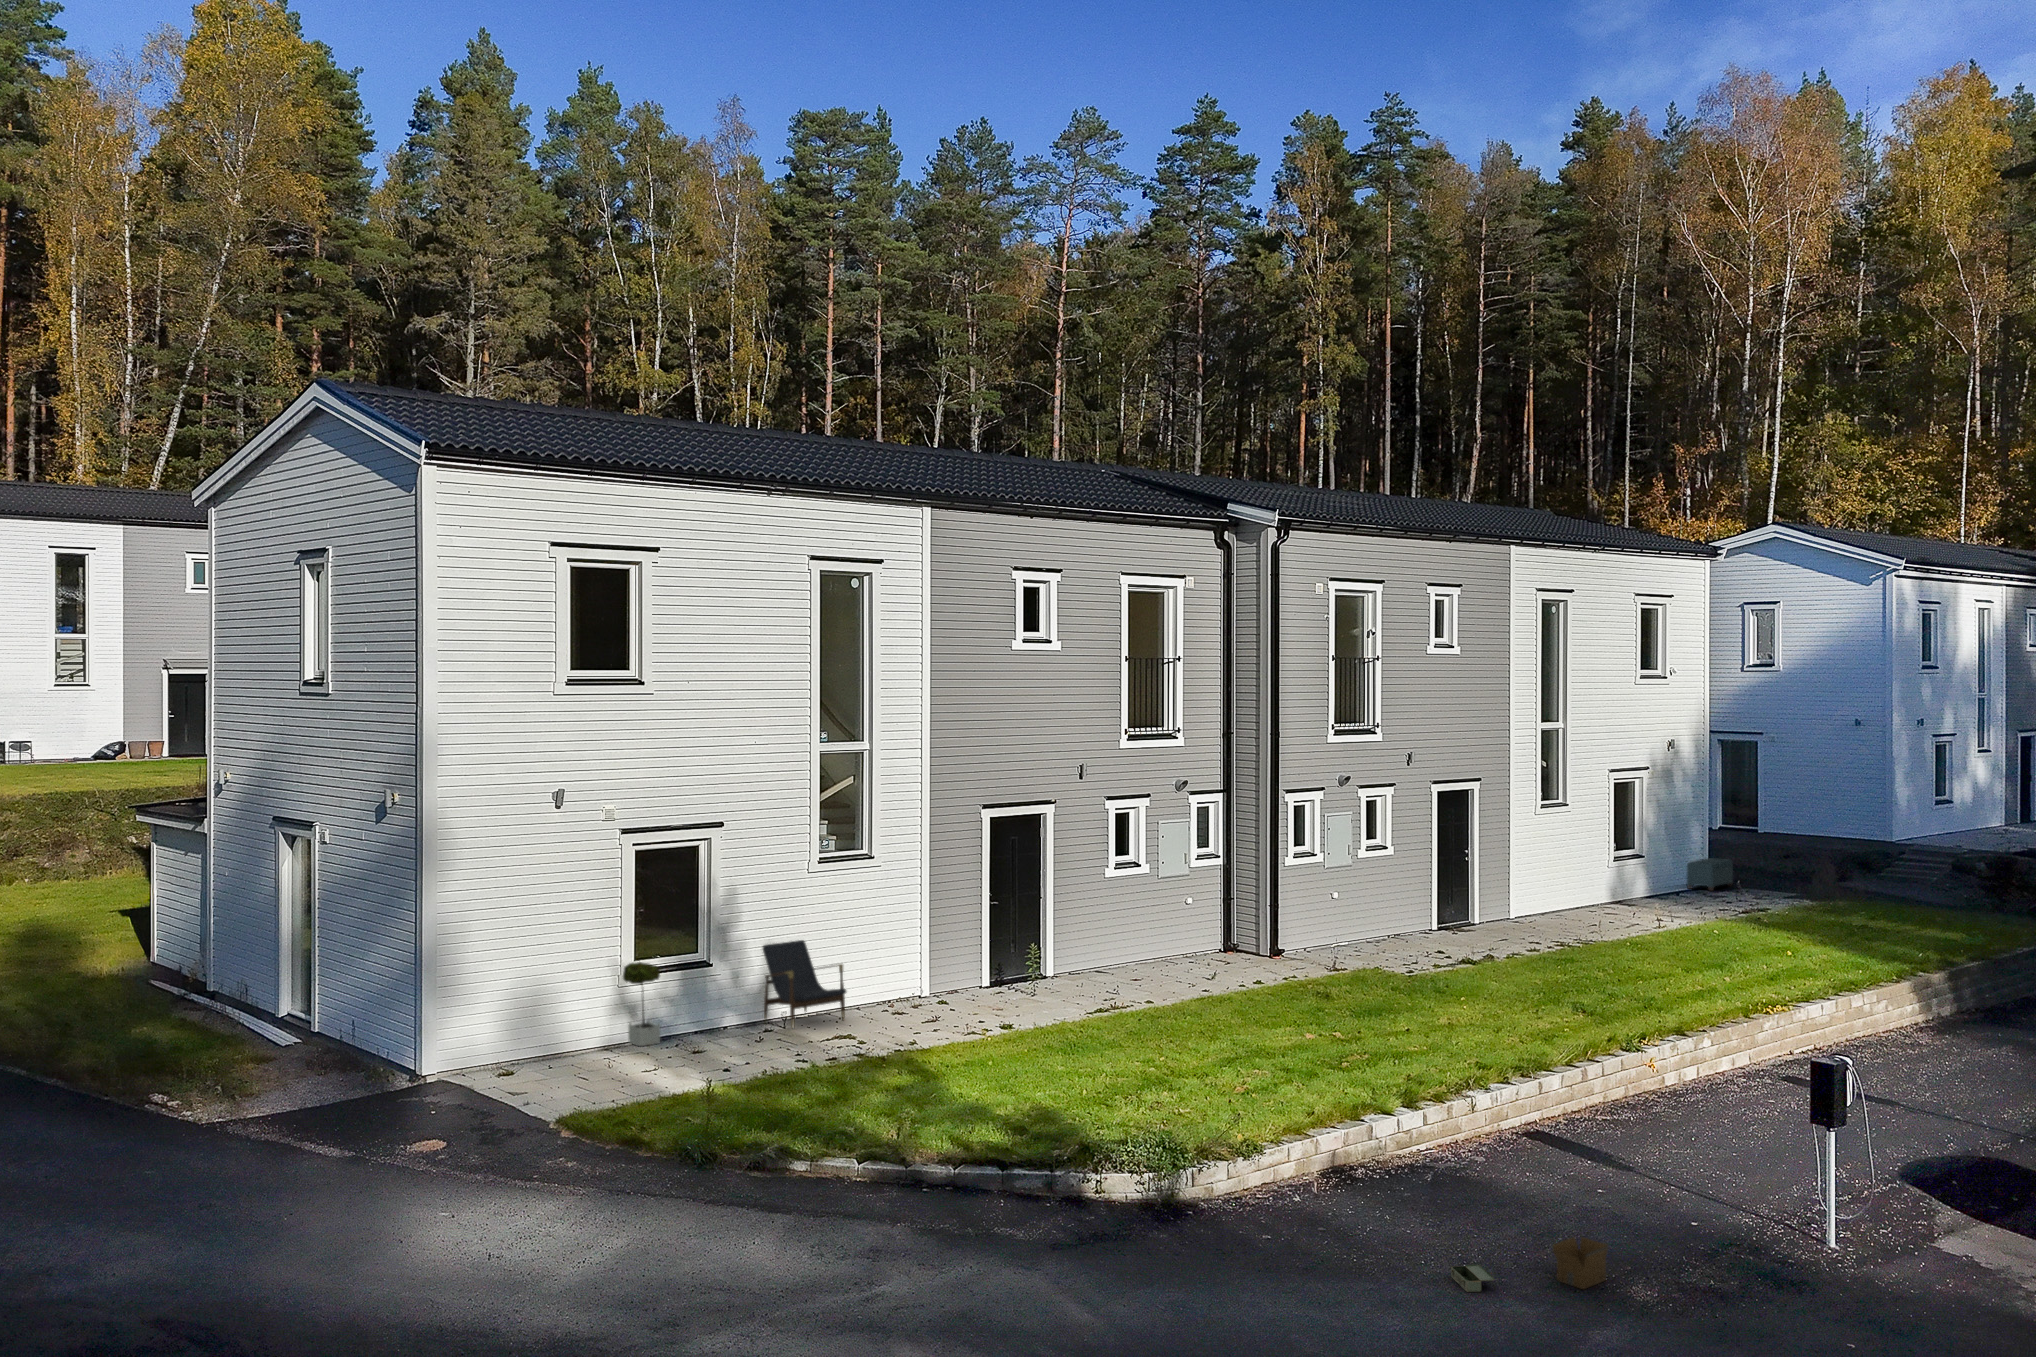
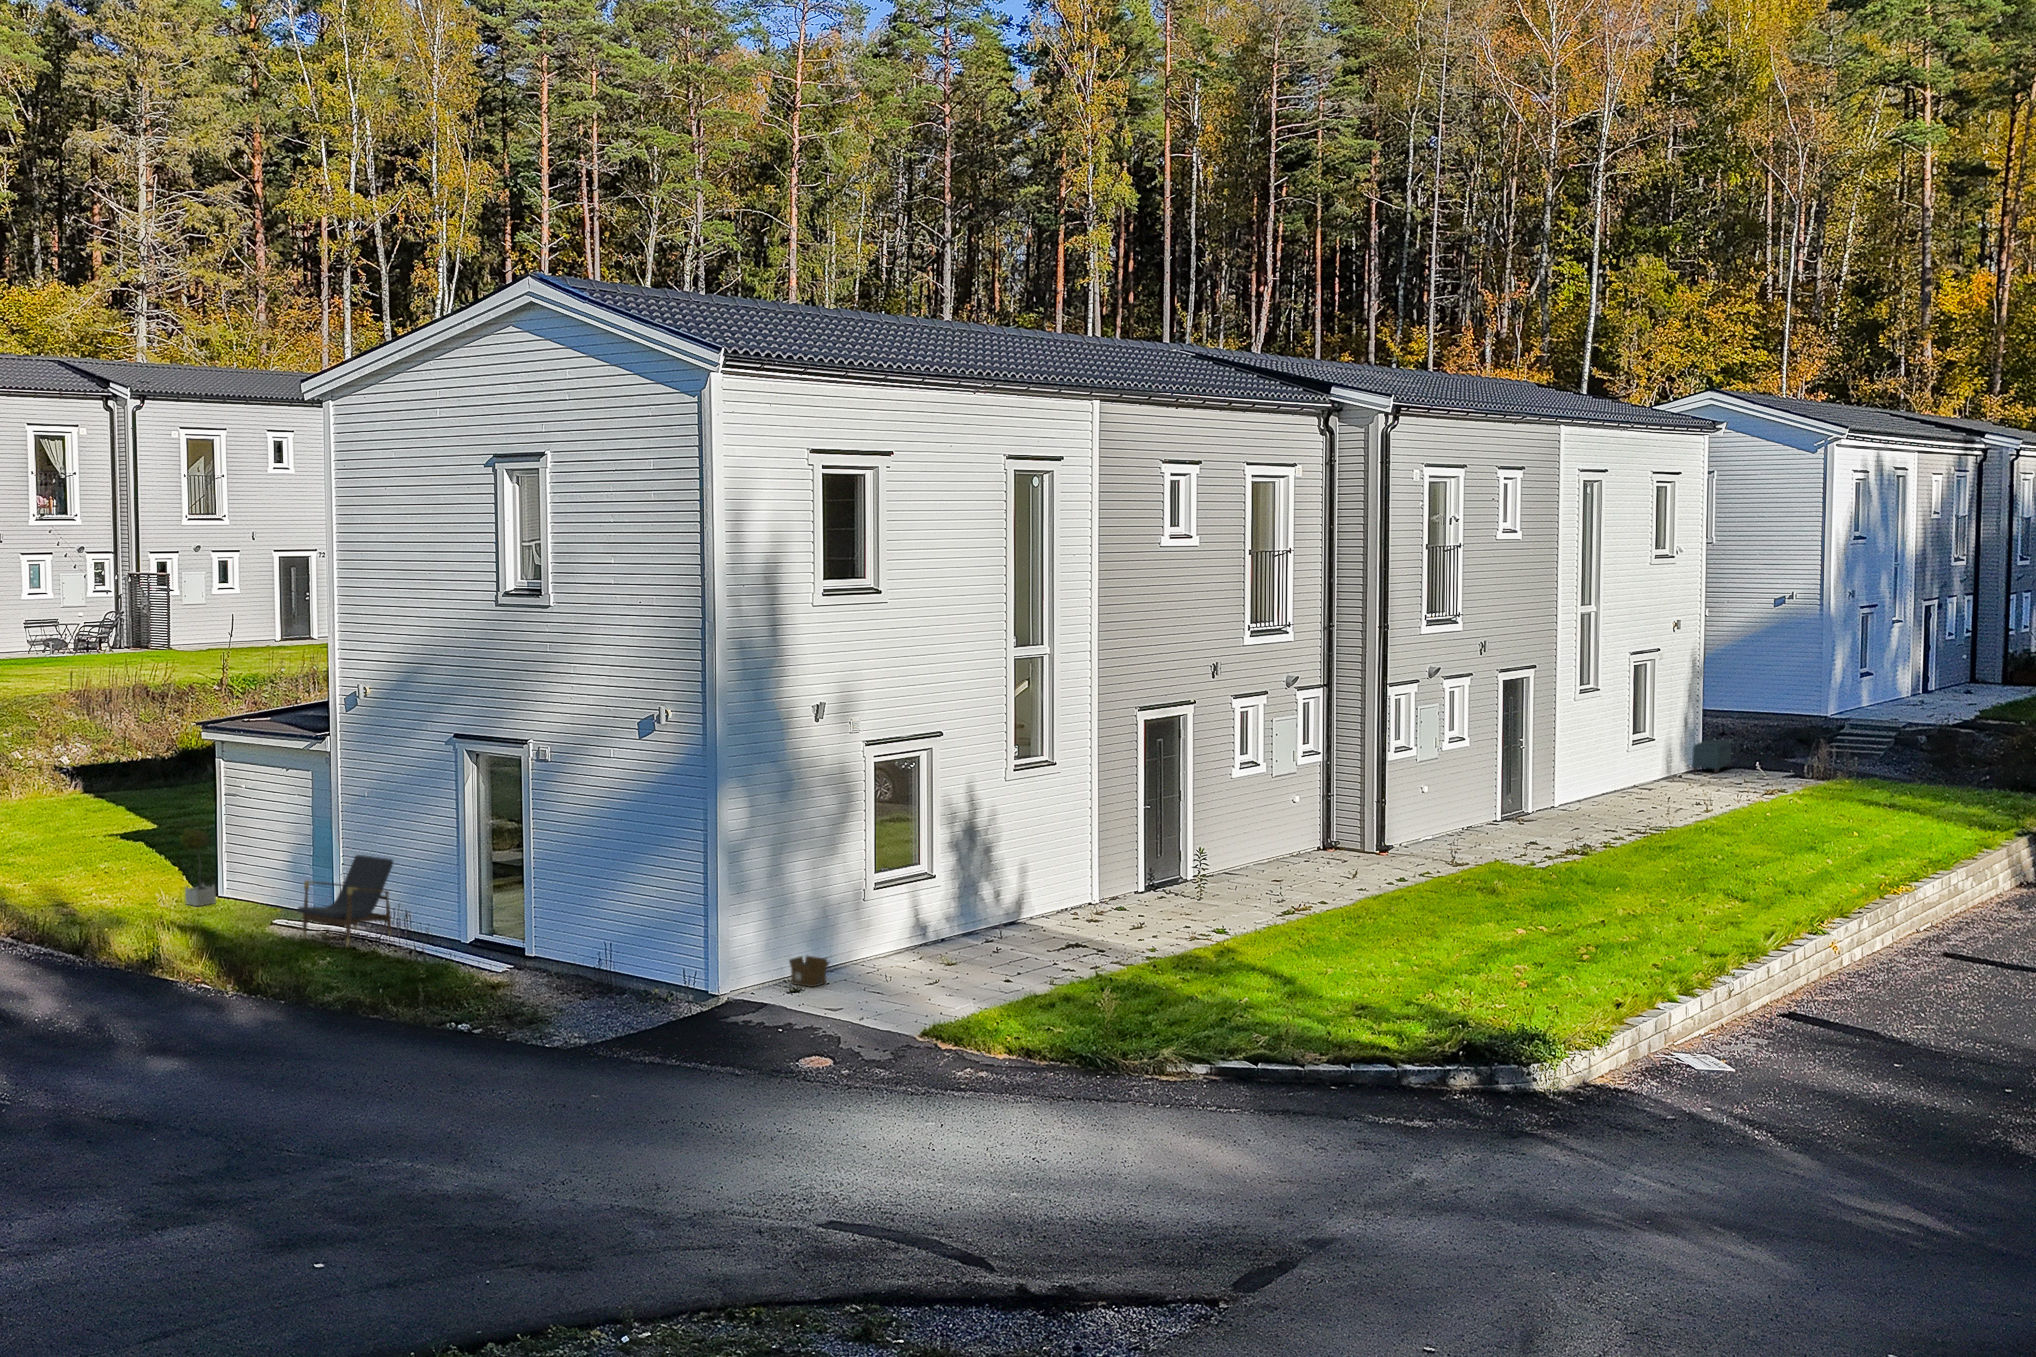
lounge chair: present [763,940,846,1028] -> present [297,855,394,946]
potted tree: present [623,962,660,1046] -> present [180,829,216,906]
cardboard box: present [1552,1237,1608,1289] -> present [789,956,829,987]
toolbox: present [1451,1265,1495,1292] -> none [1823,1095,1866,1116]

